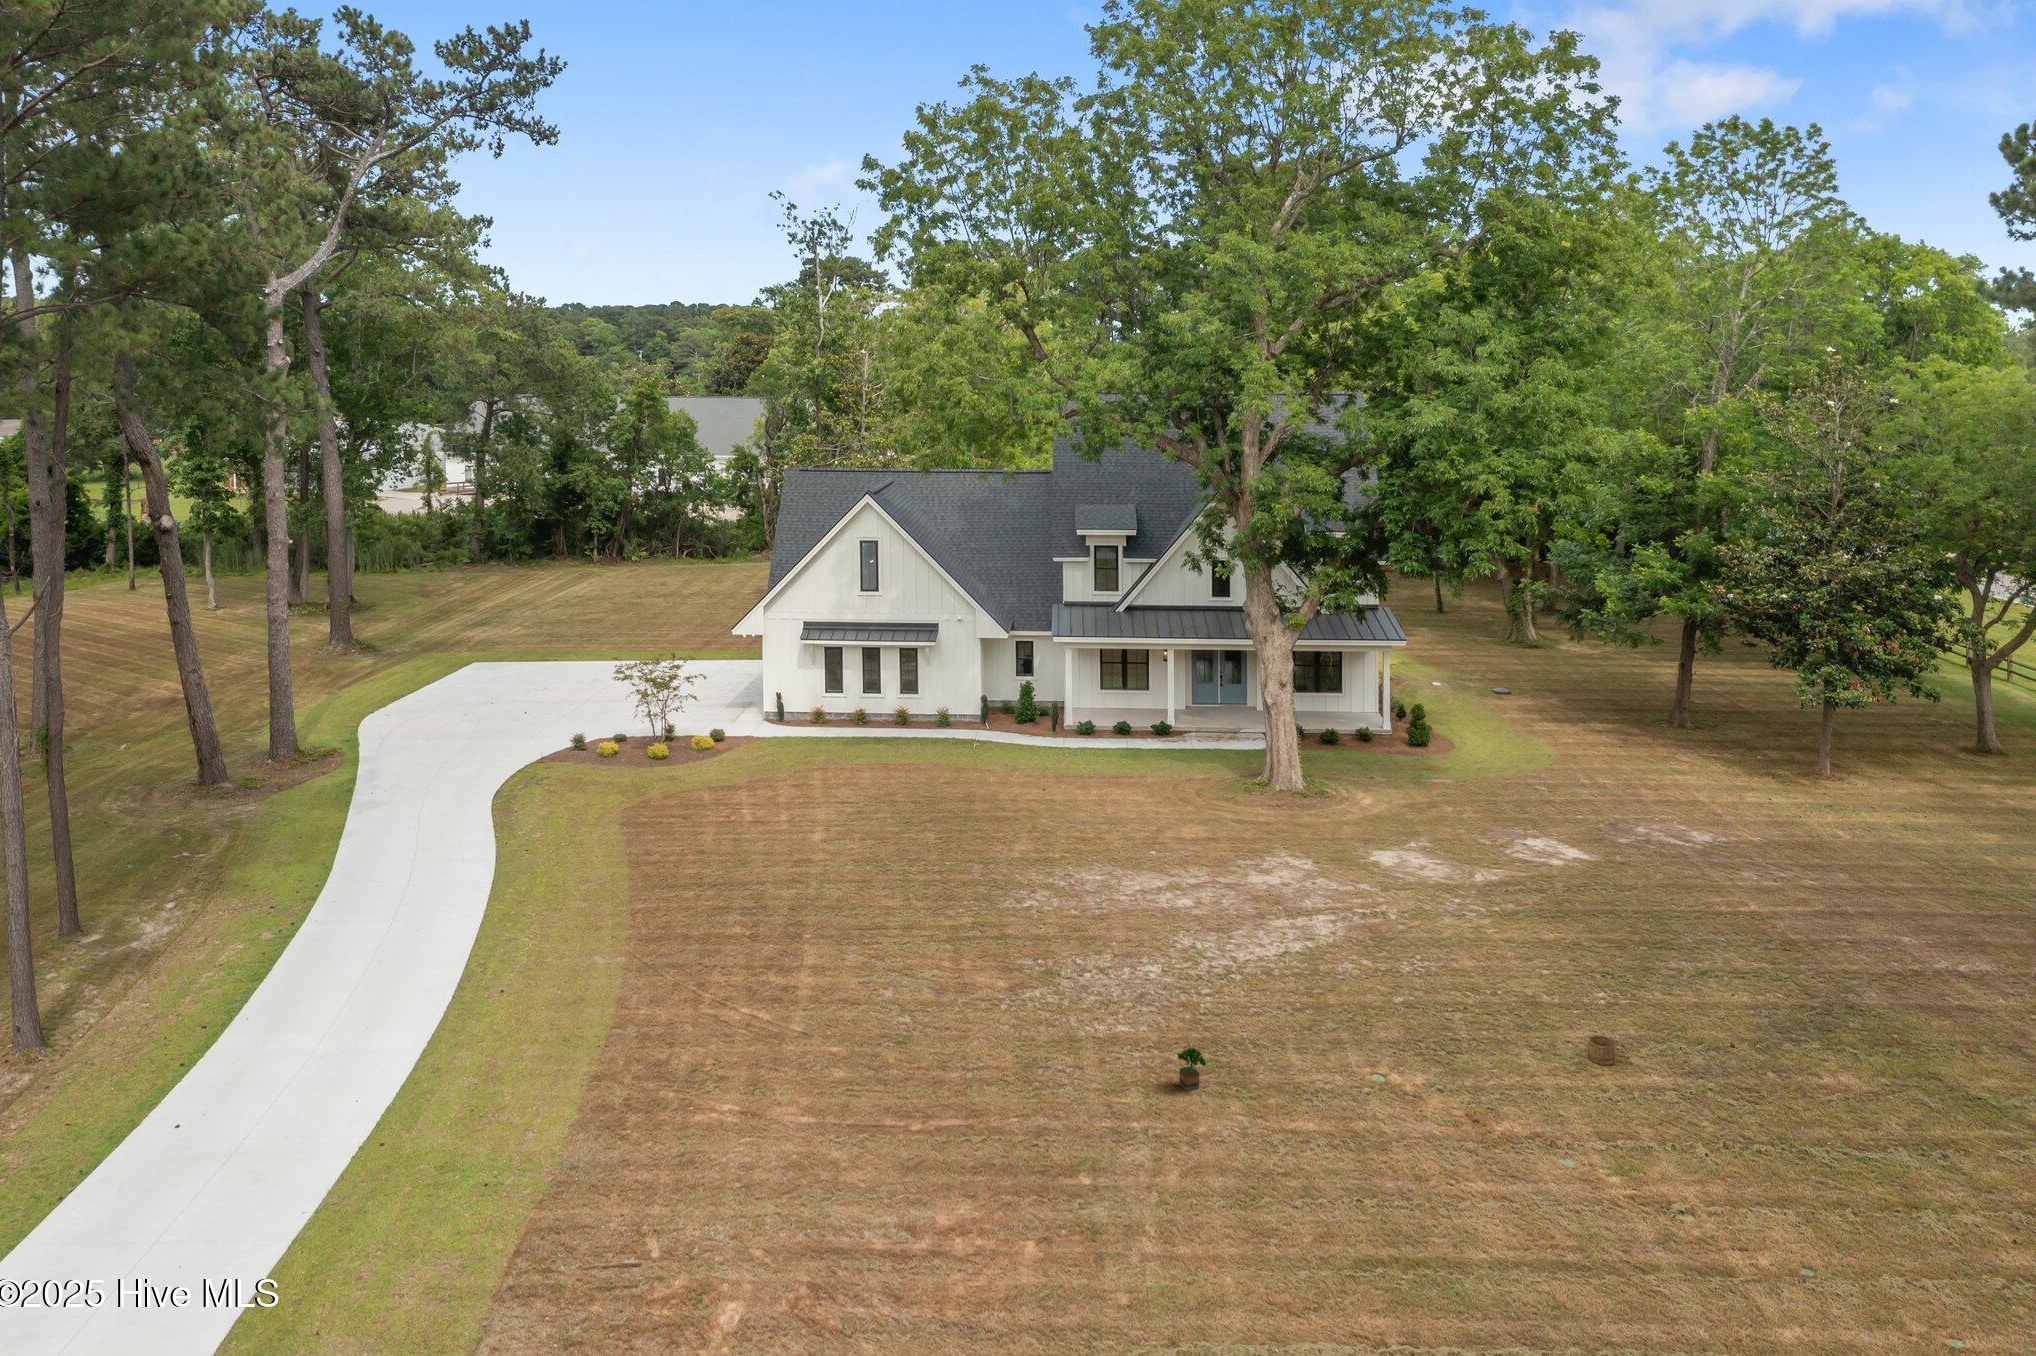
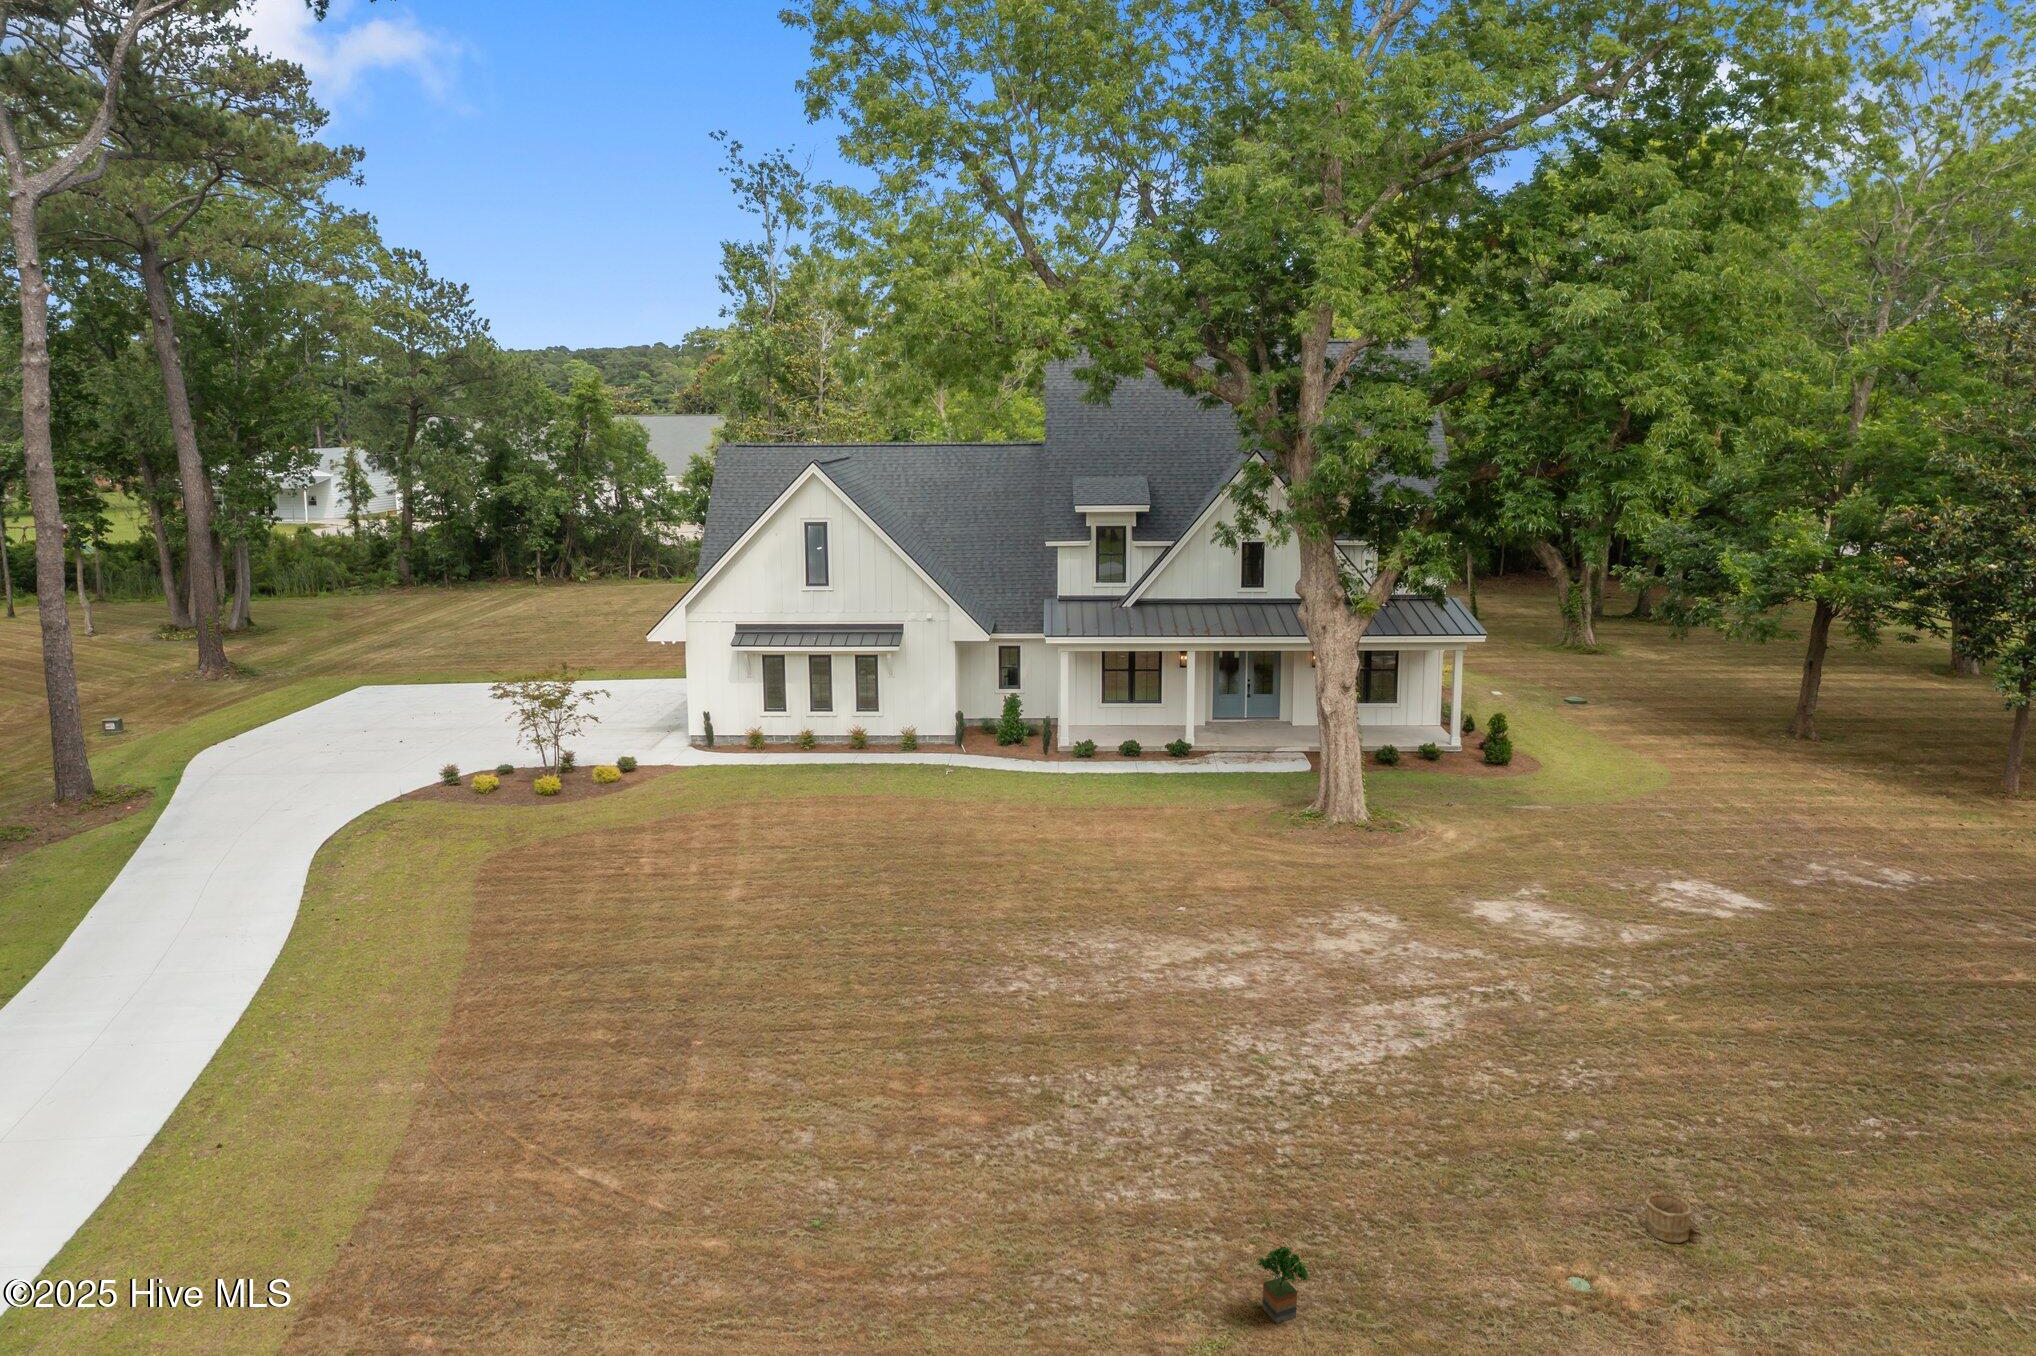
wooden bucket: present [1588,1035,1616,1065] -> present [1645,1192,1691,1243]

